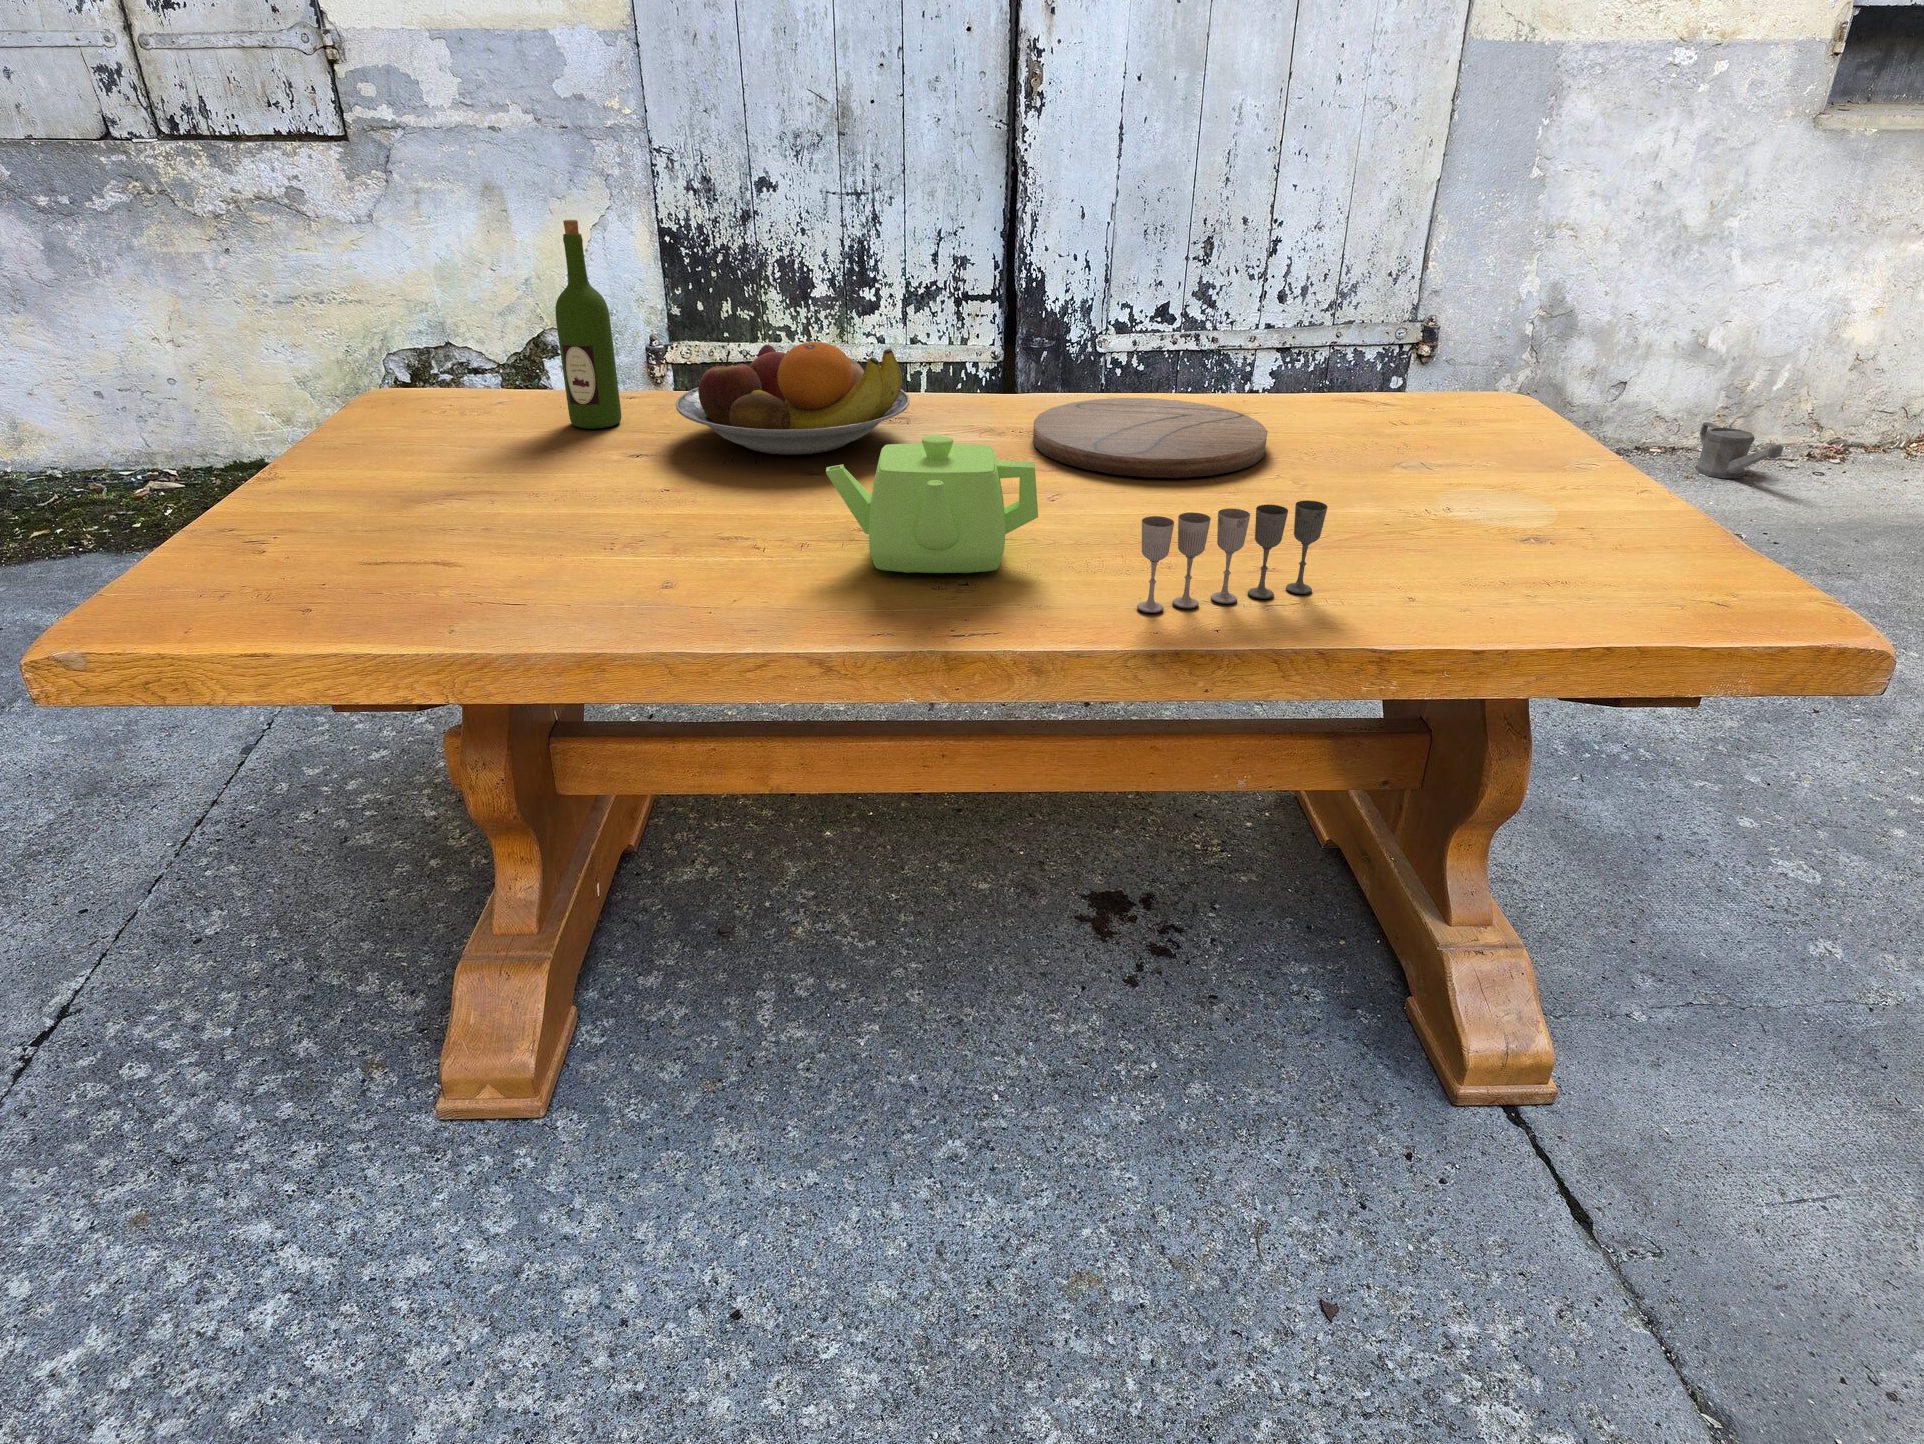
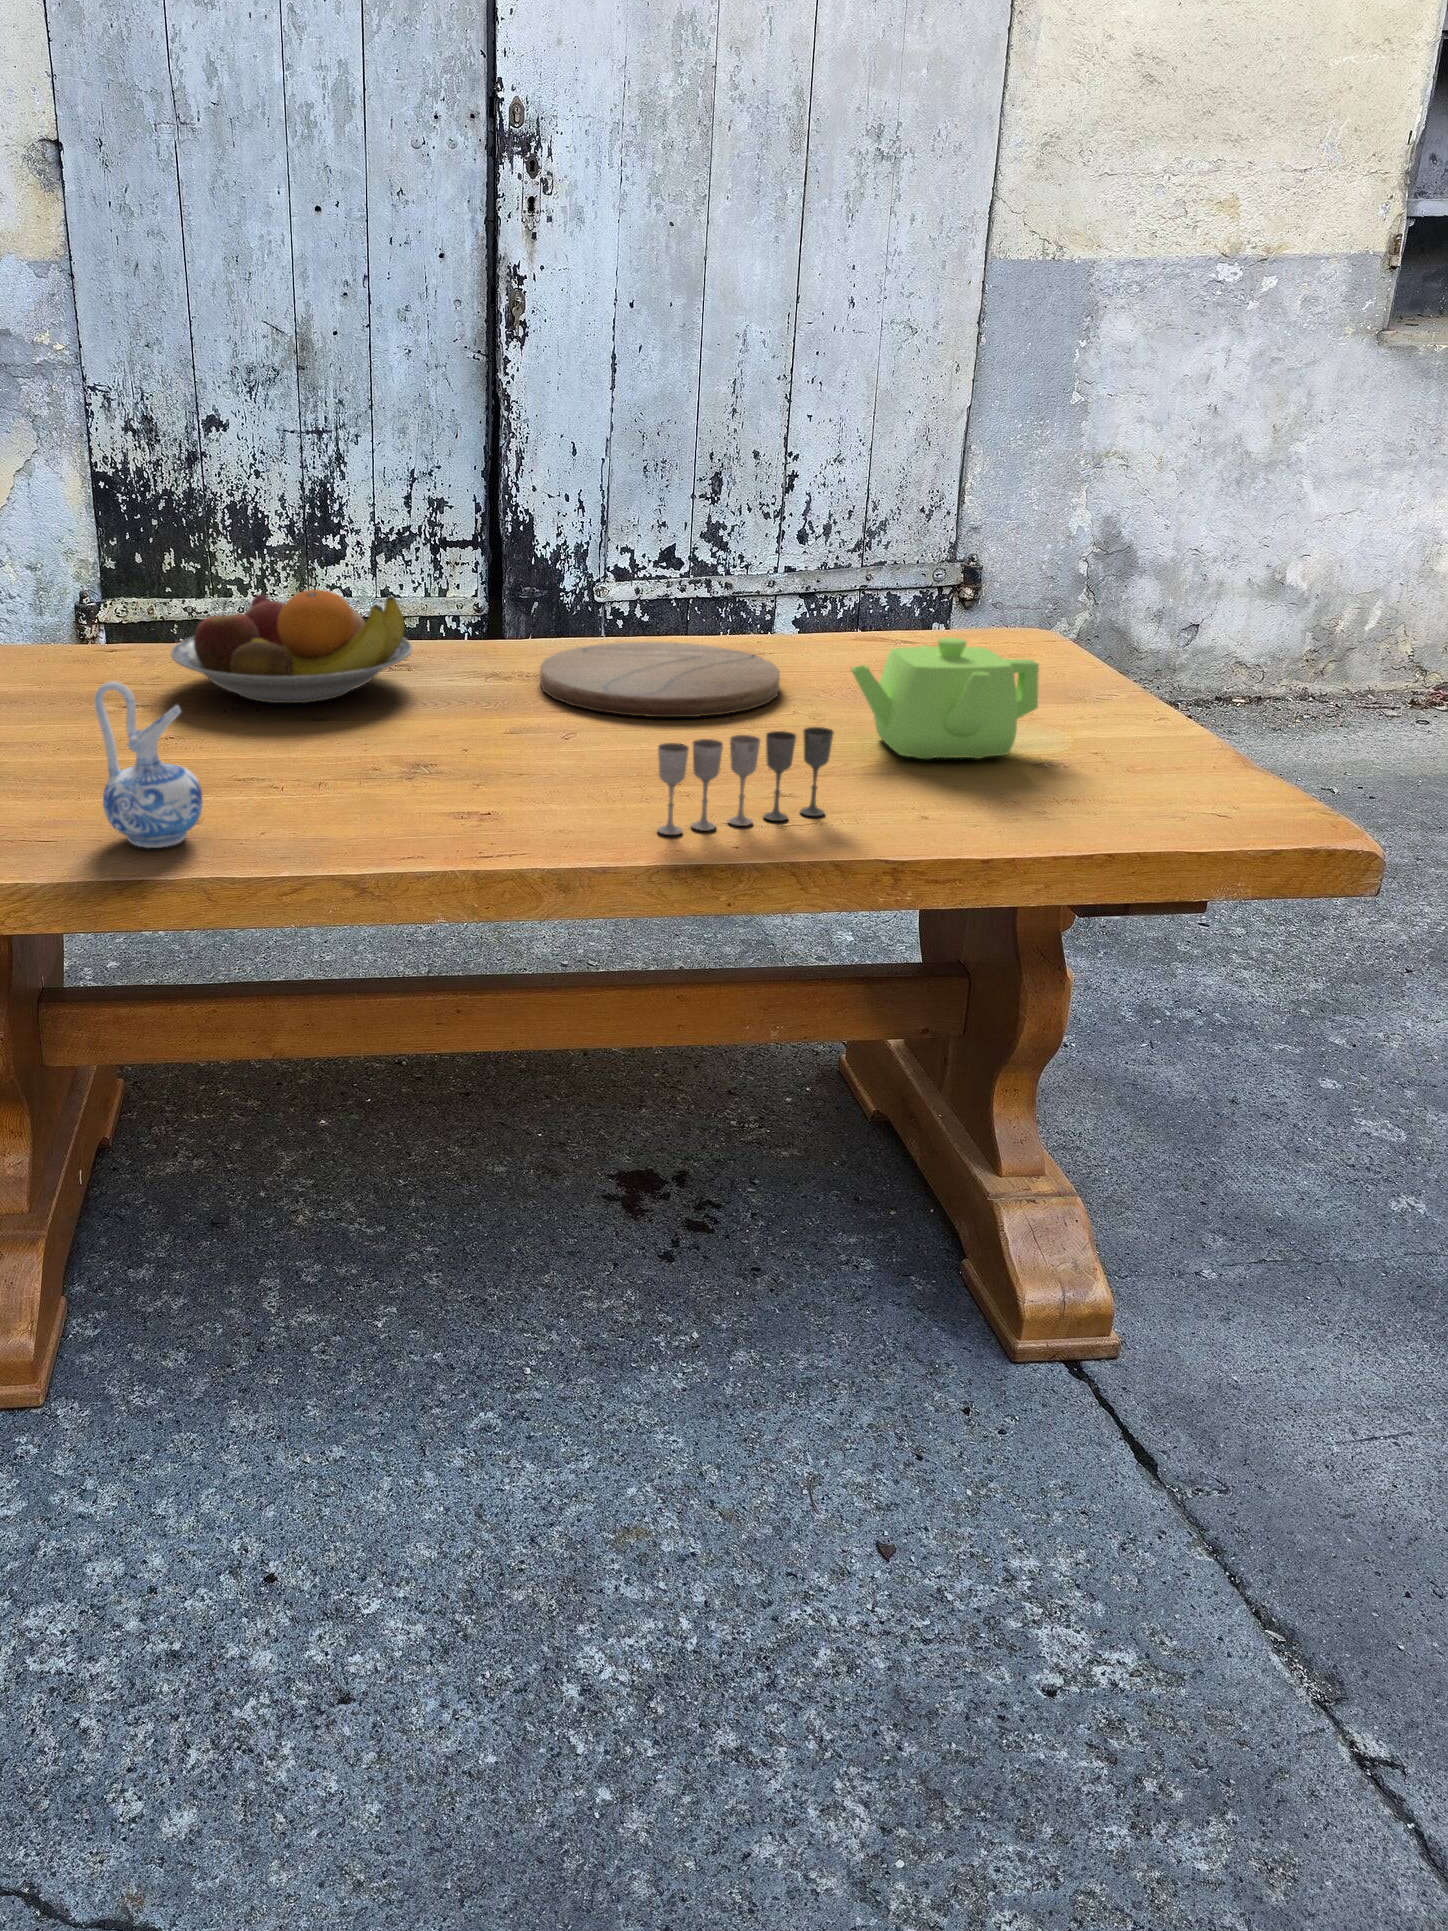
wine bottle: present [555,220,621,428] -> none [43,473,106,682]
watering can: present [1695,422,1783,478] -> none [1275,665,1365,727]
teapot: present [826,435,1038,573] -> present [851,638,1039,759]
ceramic pitcher: none [551,441,669,614] -> present [94,681,203,848]

